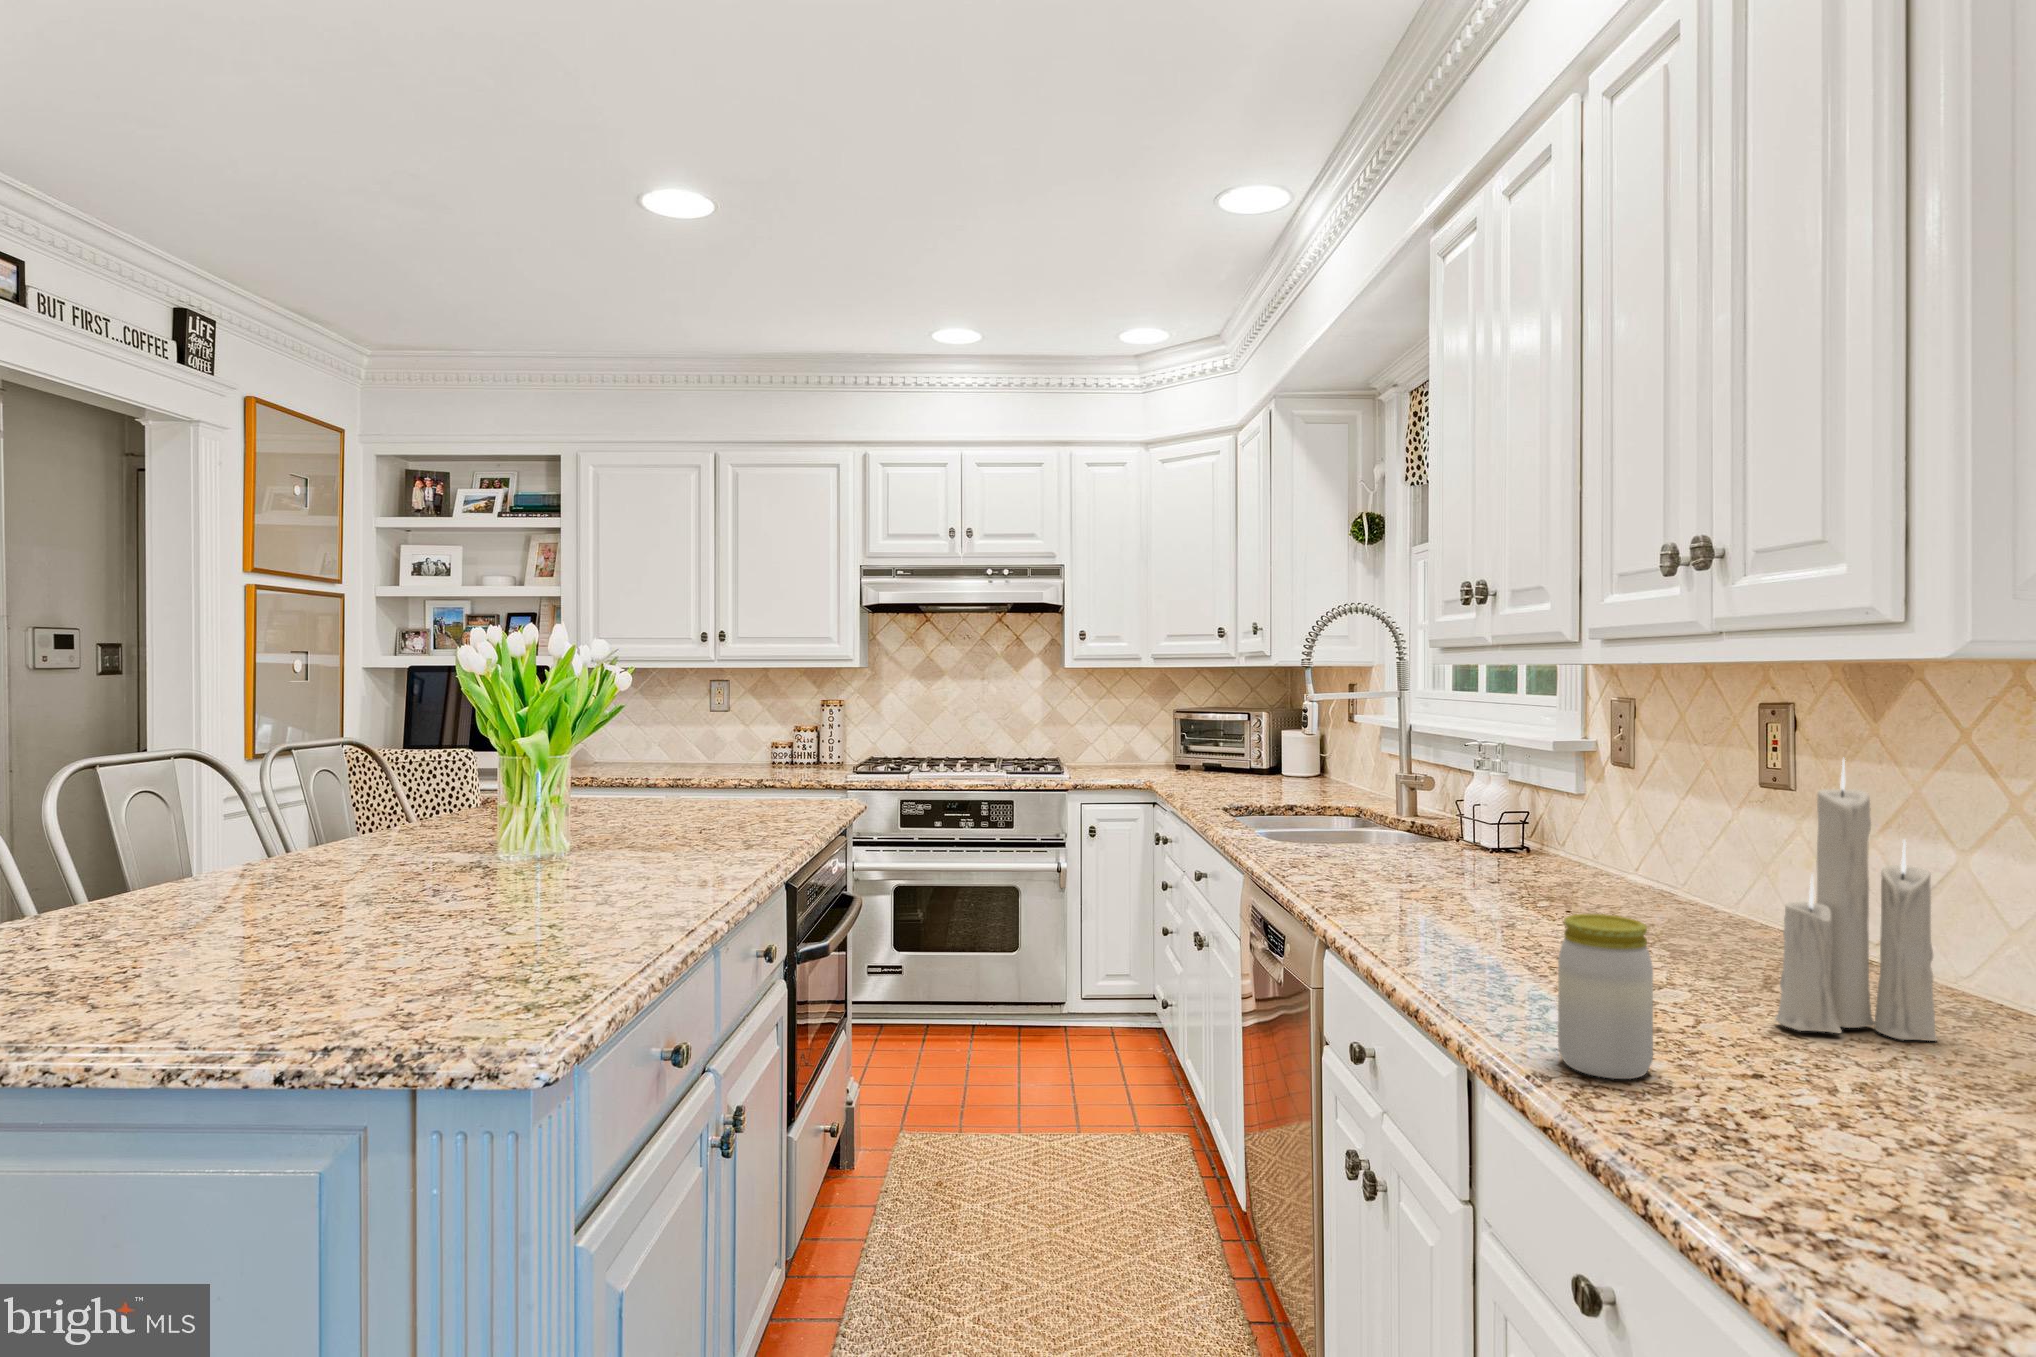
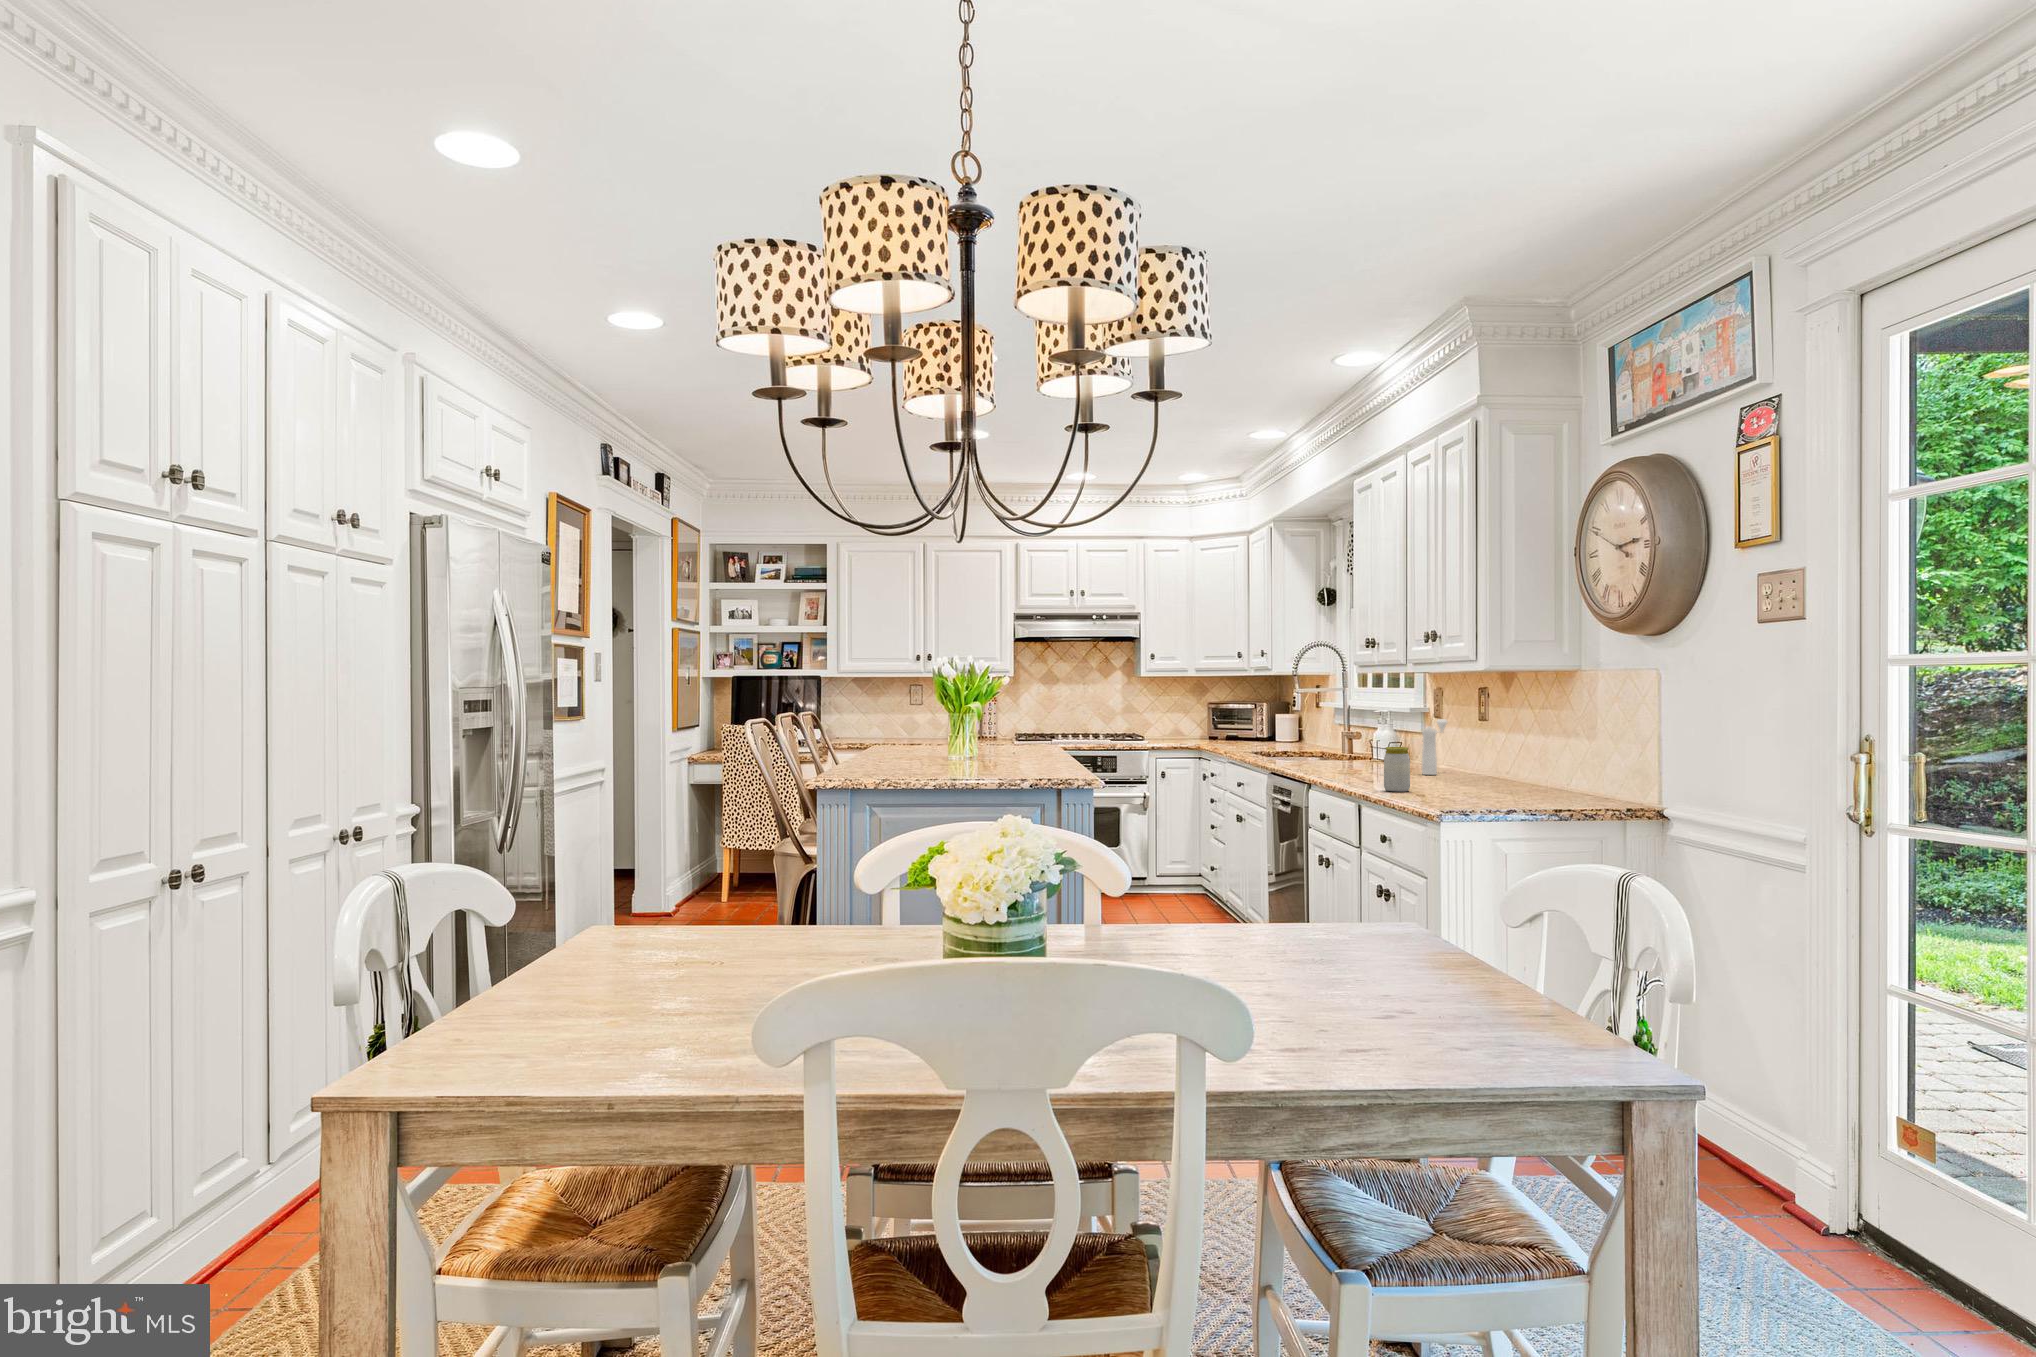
candle: present [1775,759,1937,1041] -> none [1455,697,1500,787]
pepper mill: none [1610,780,1674,929] -> present [1422,719,1447,775]

